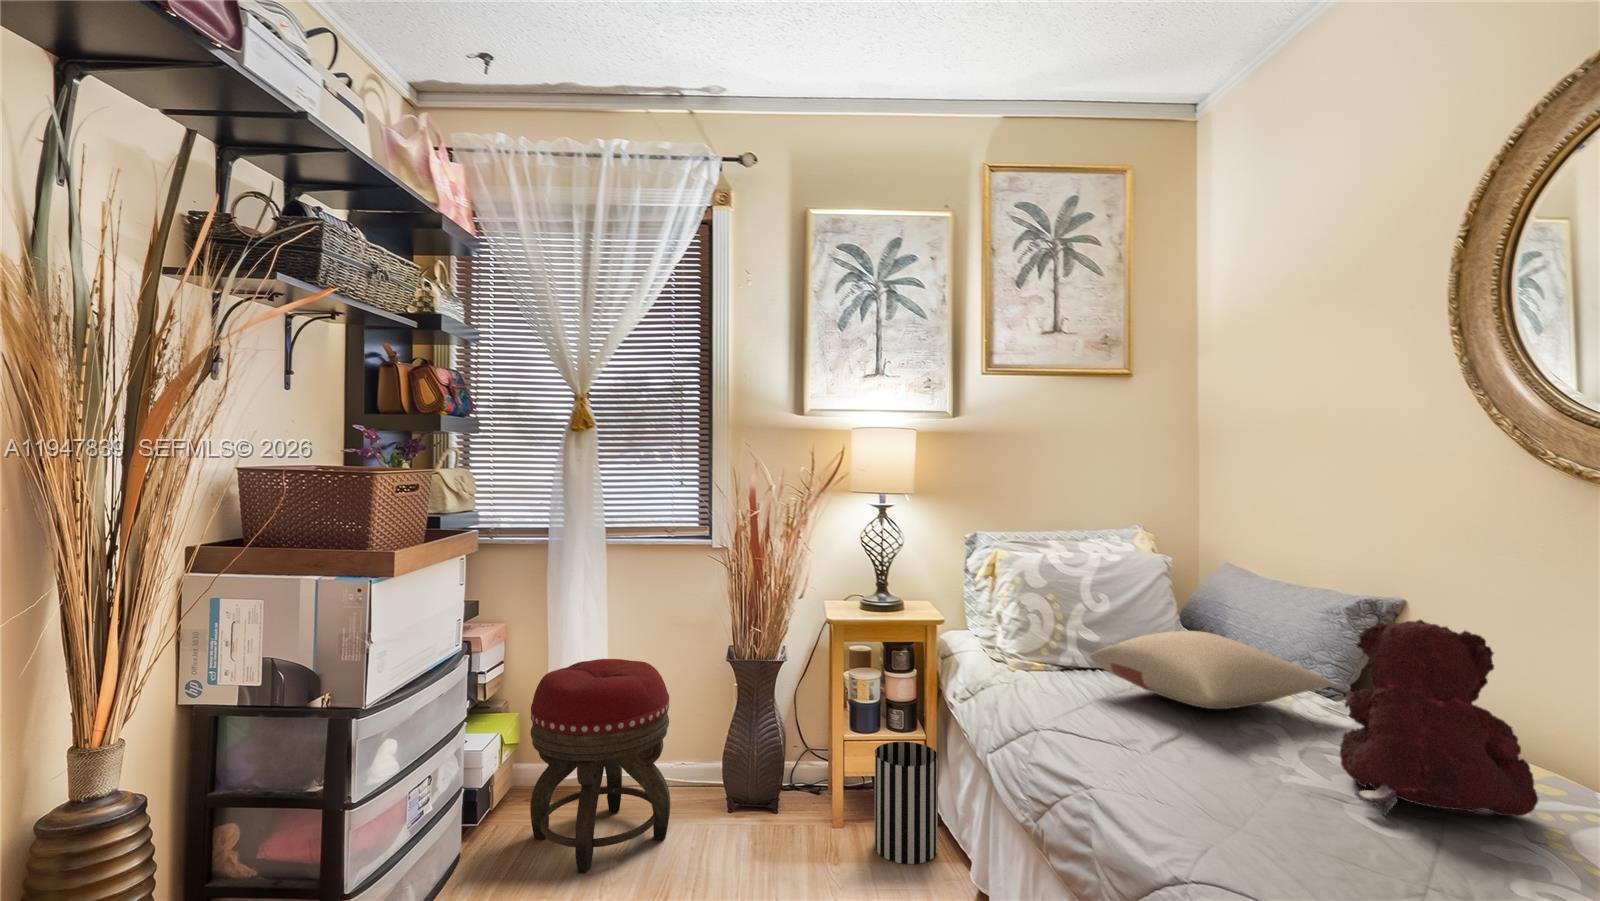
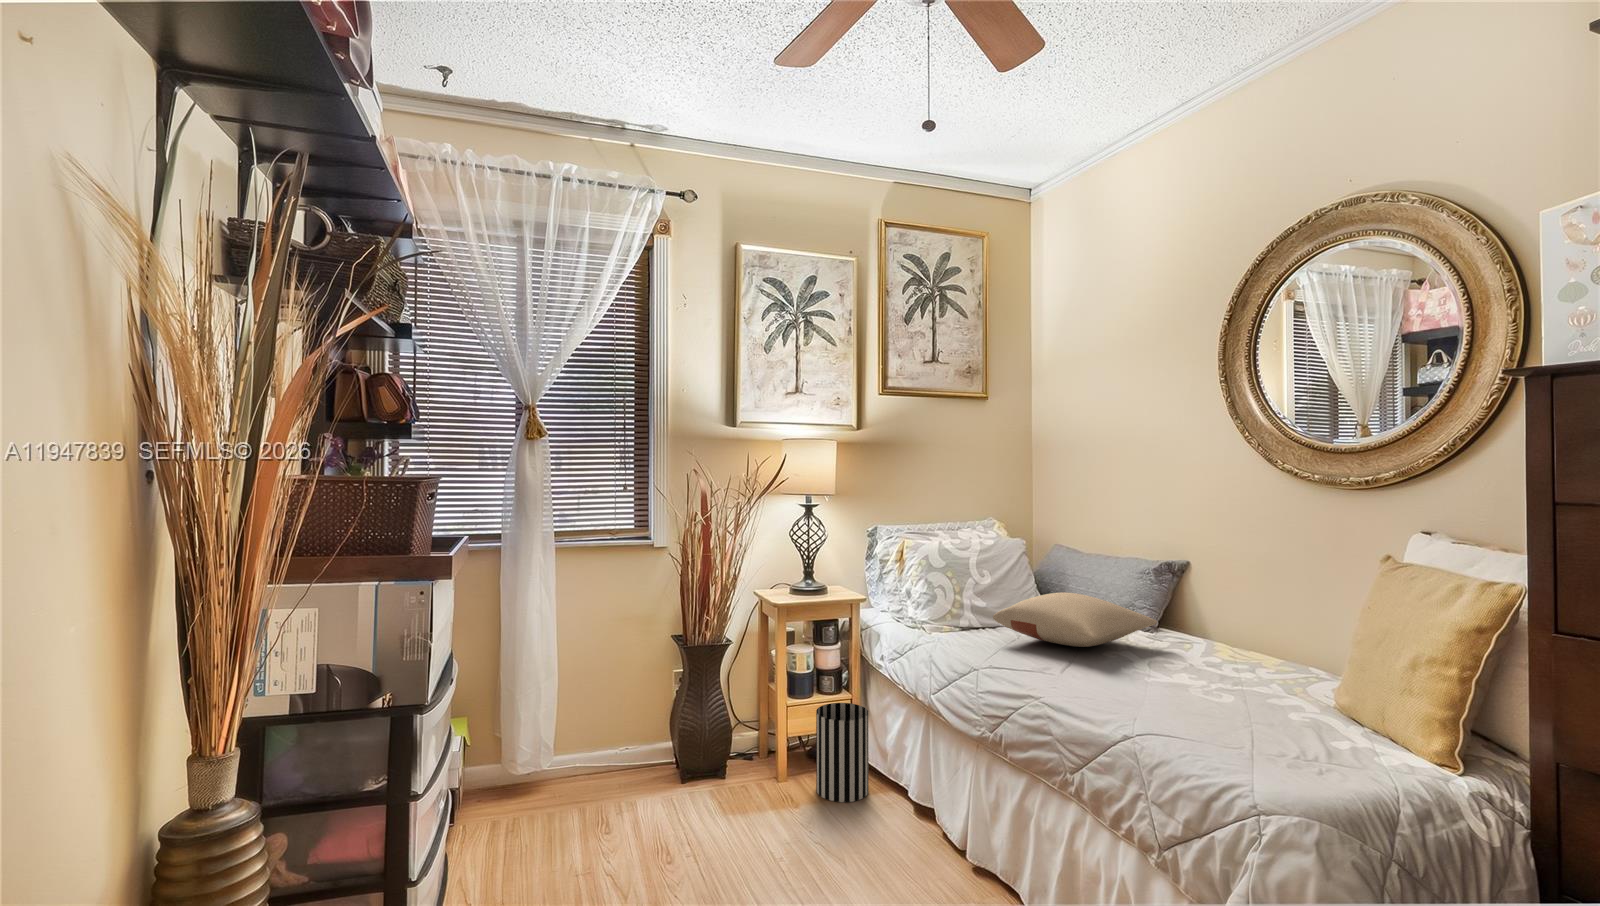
teddy bear: present [1340,620,1538,817] -> none [1181,569,1297,699]
footstool: present [530,659,670,873] -> none [501,654,637,852]

